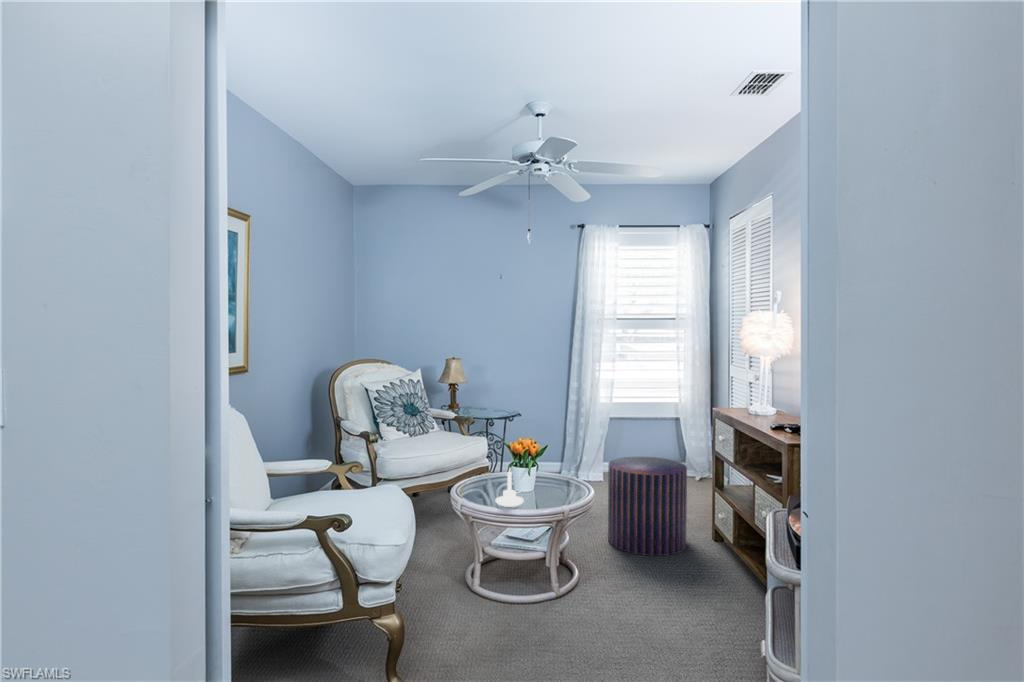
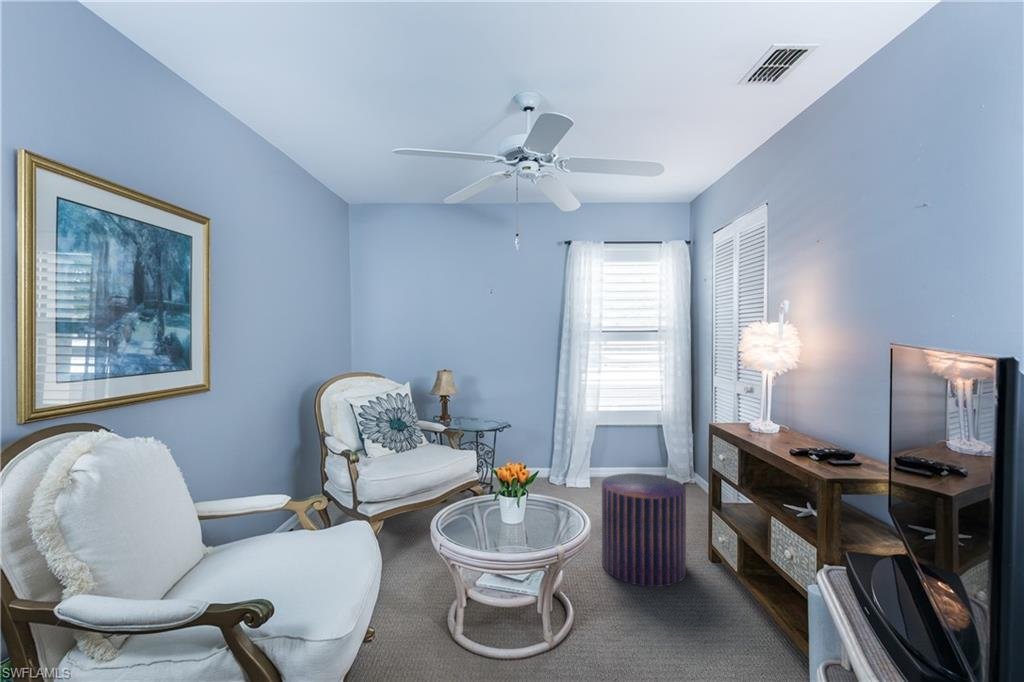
candle holder: present [495,468,524,507] -> none [480,499,512,547]

